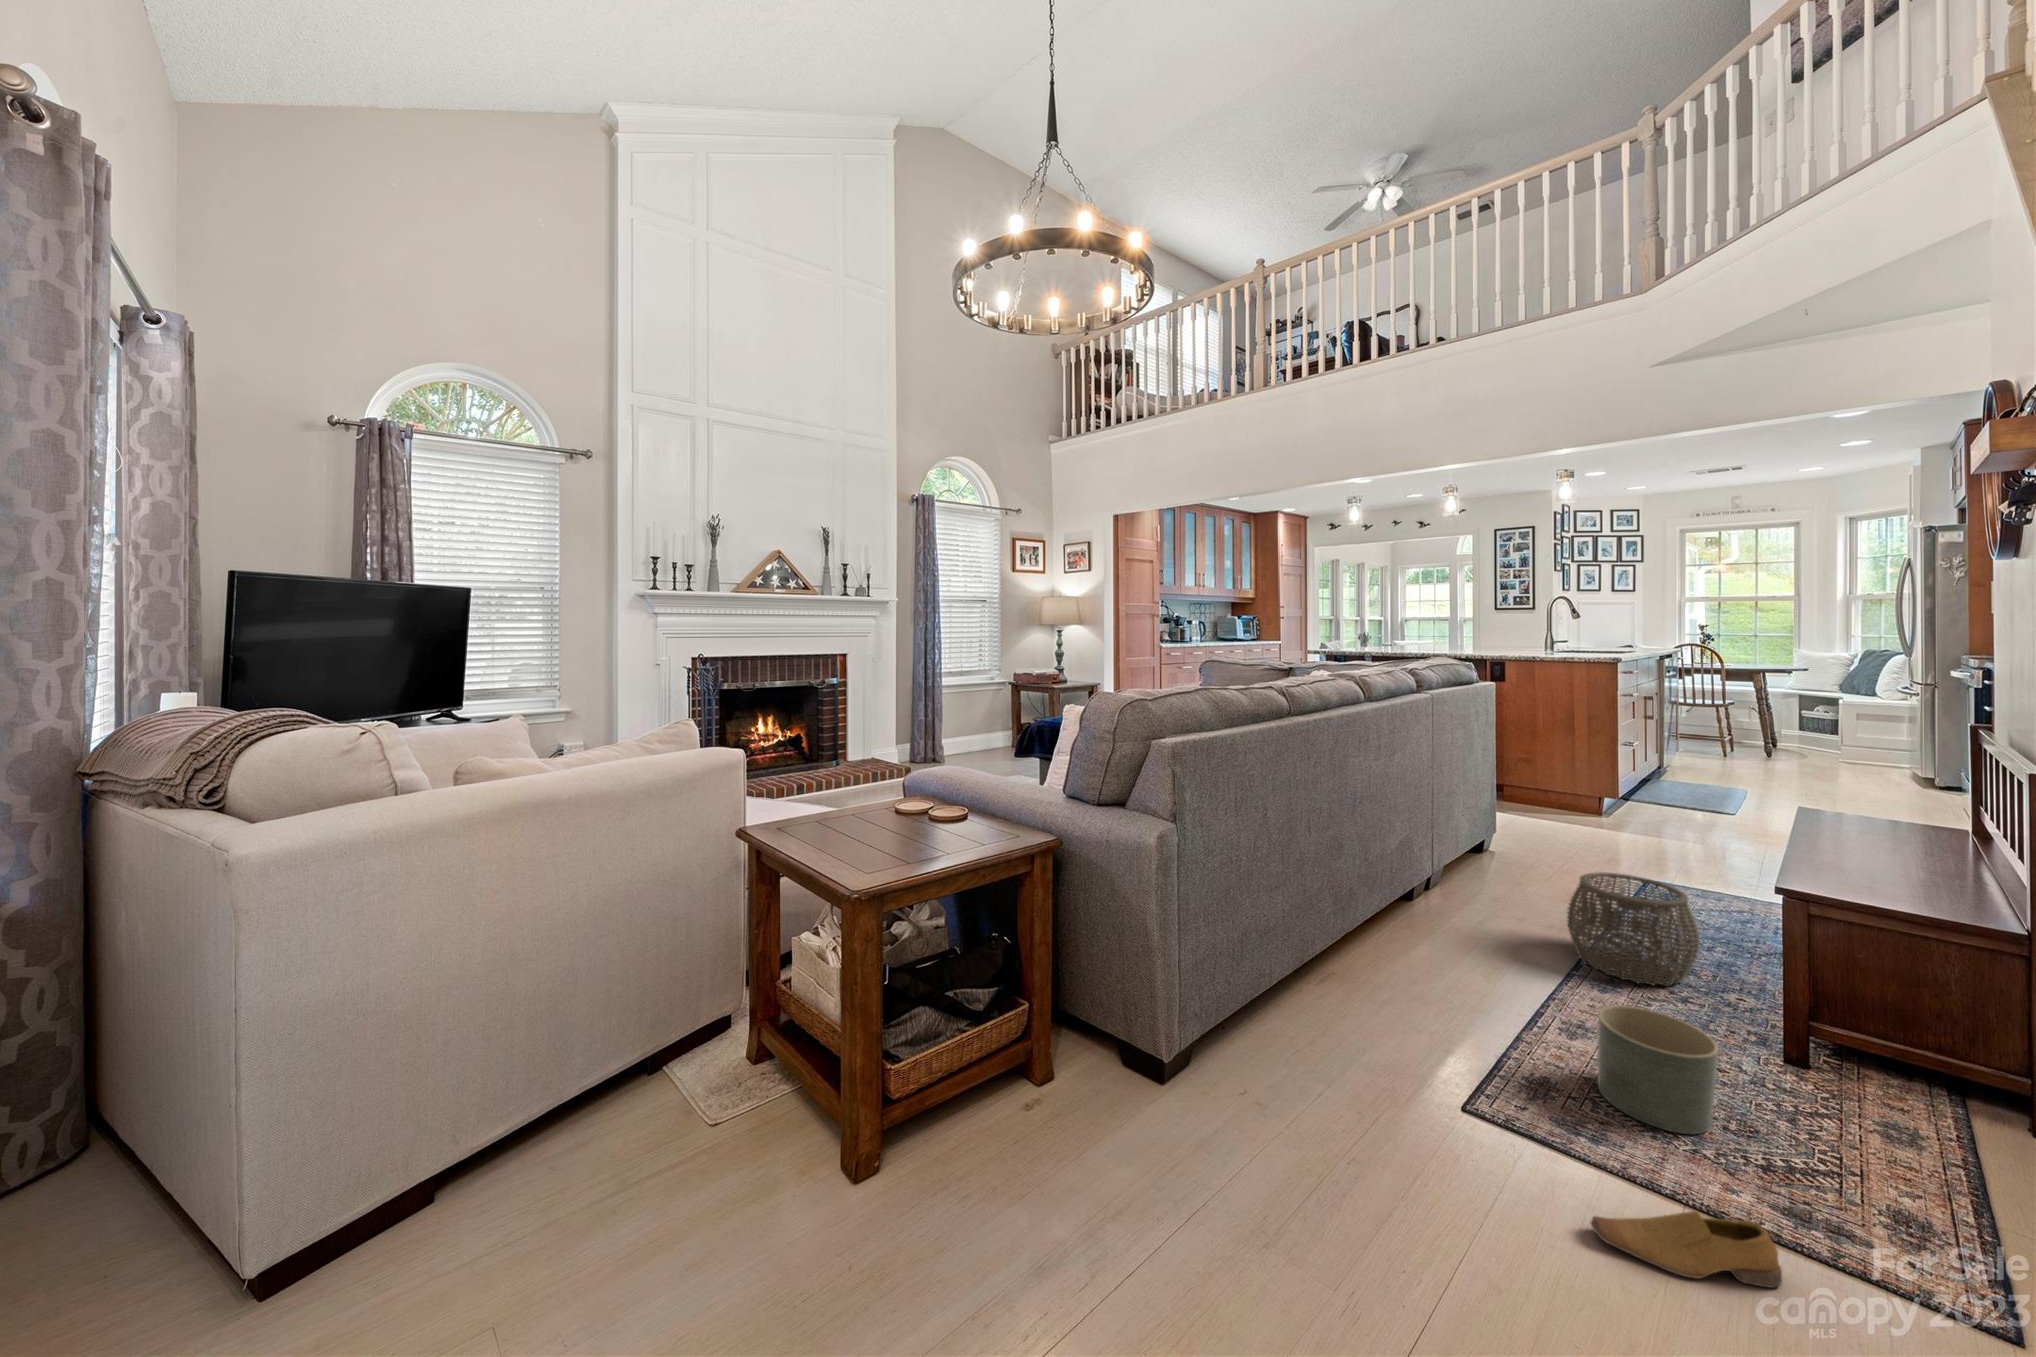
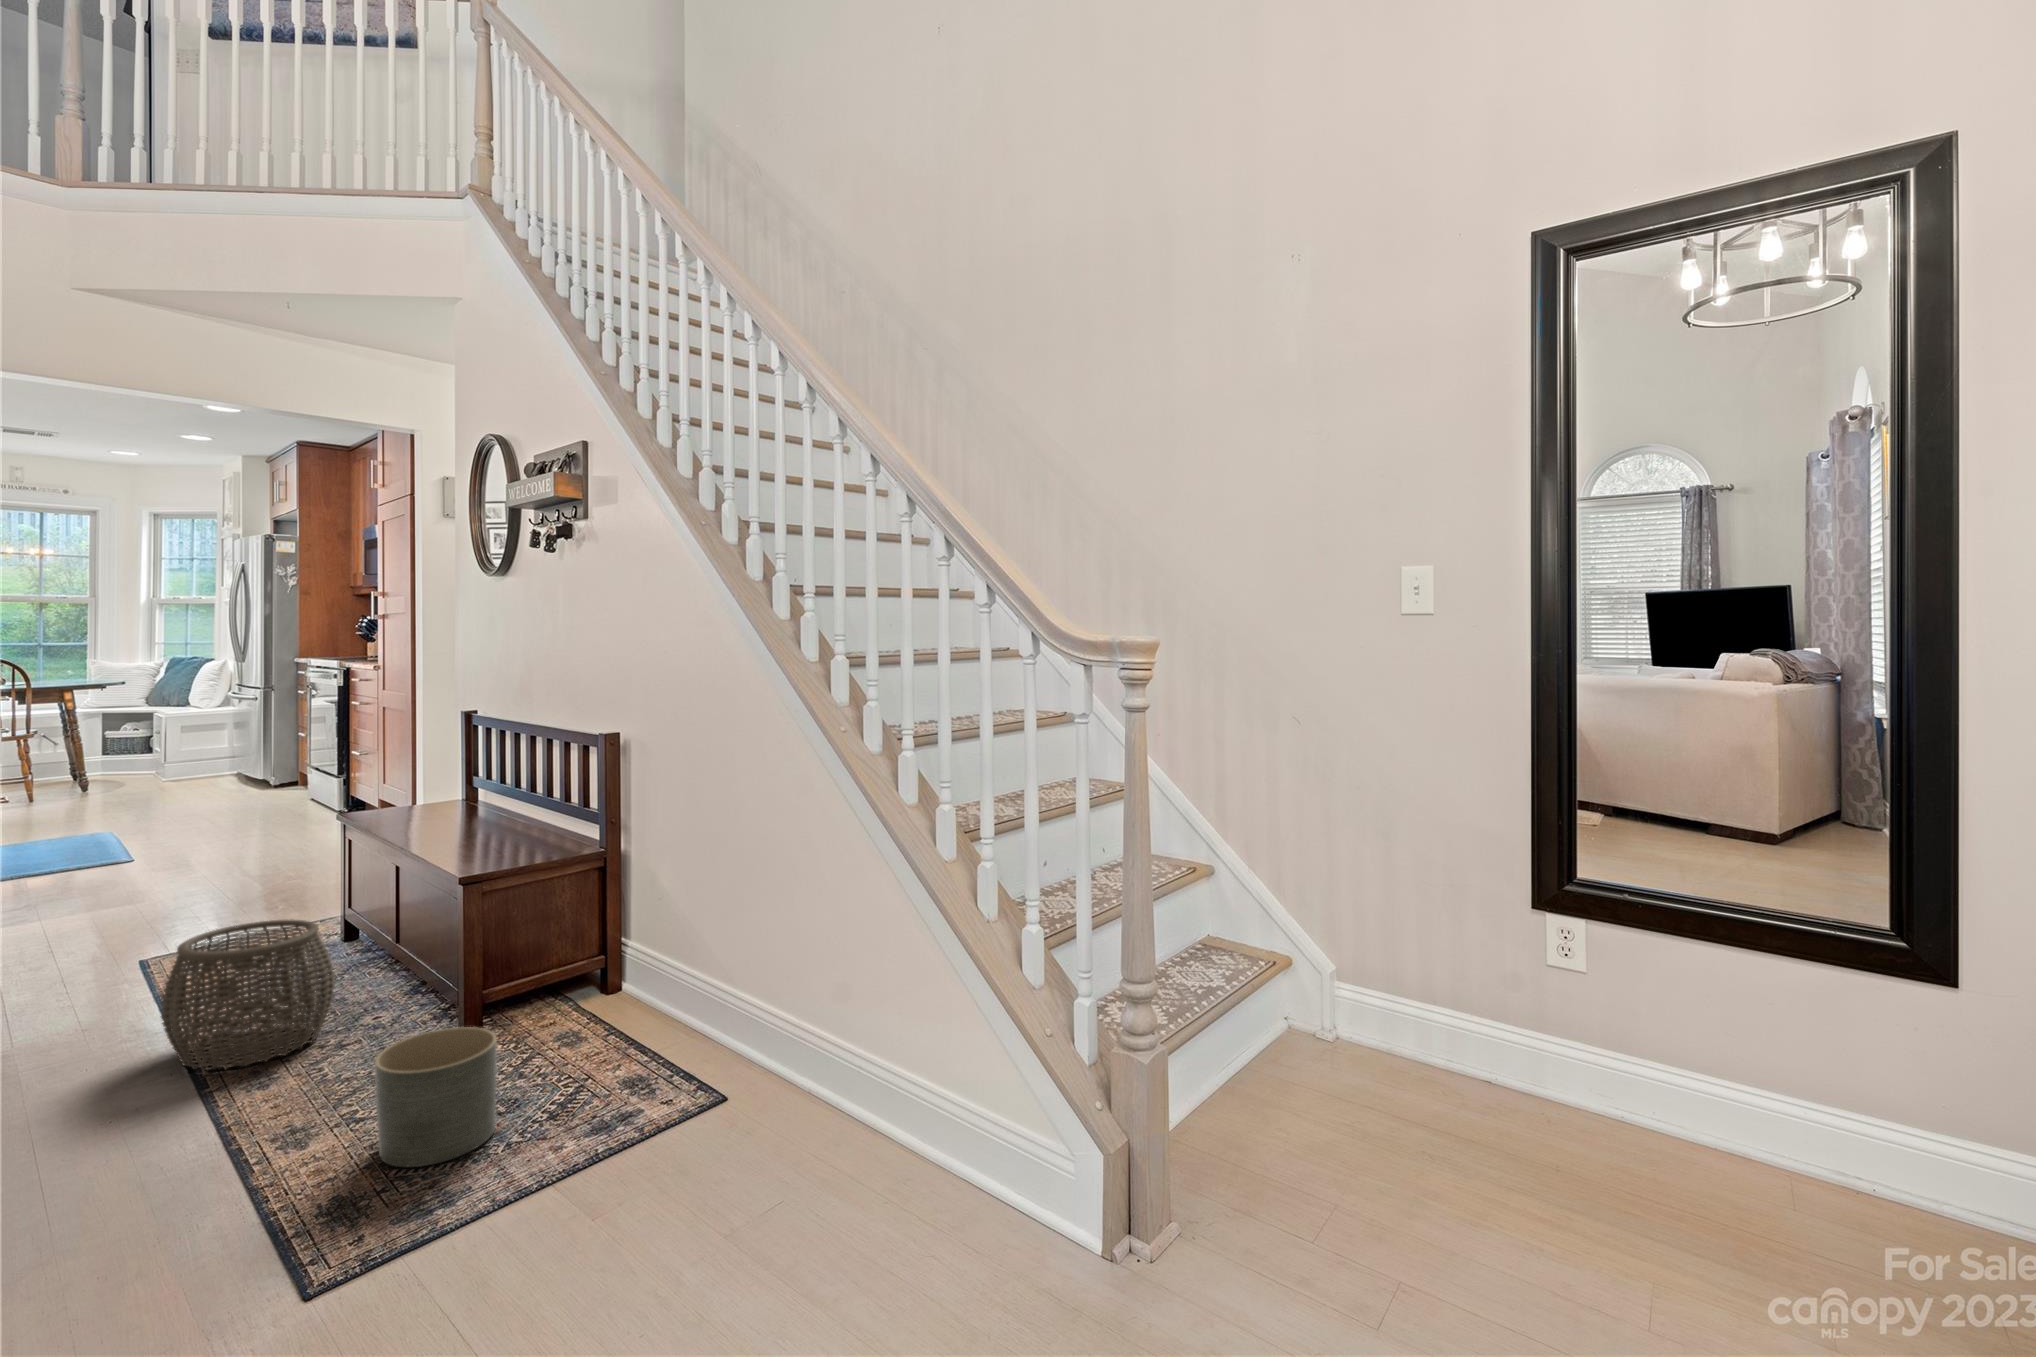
shoe: present [1590,1211,1782,1288] -> none [539,1136,650,1260]

